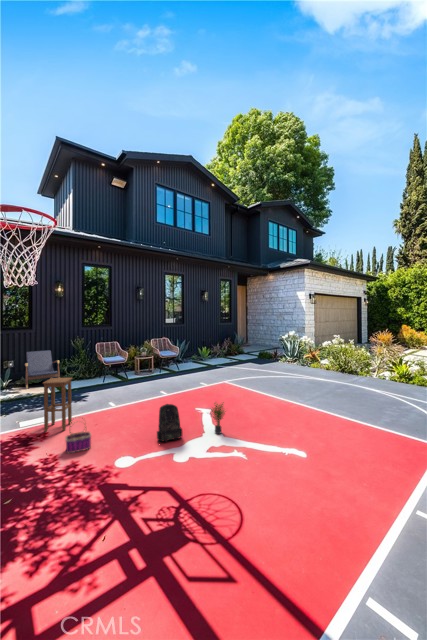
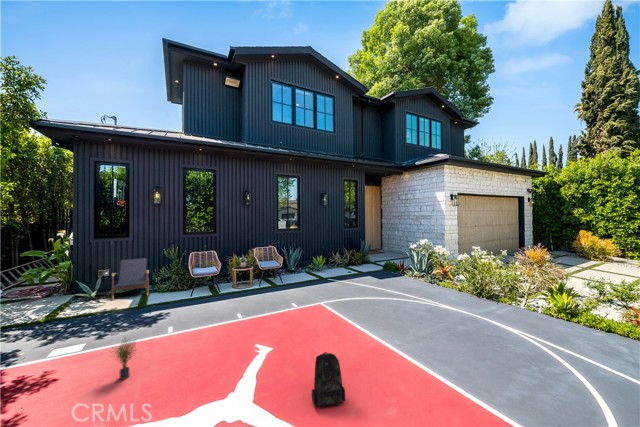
stool: present [43,378,72,432] -> none [56,304,102,371]
backpack: present [157,404,182,442] -> present [312,352,345,408]
potted plant: present [211,404,225,434] -> present [112,341,135,380]
basket: present [65,426,91,453] -> none [38,366,80,417]

